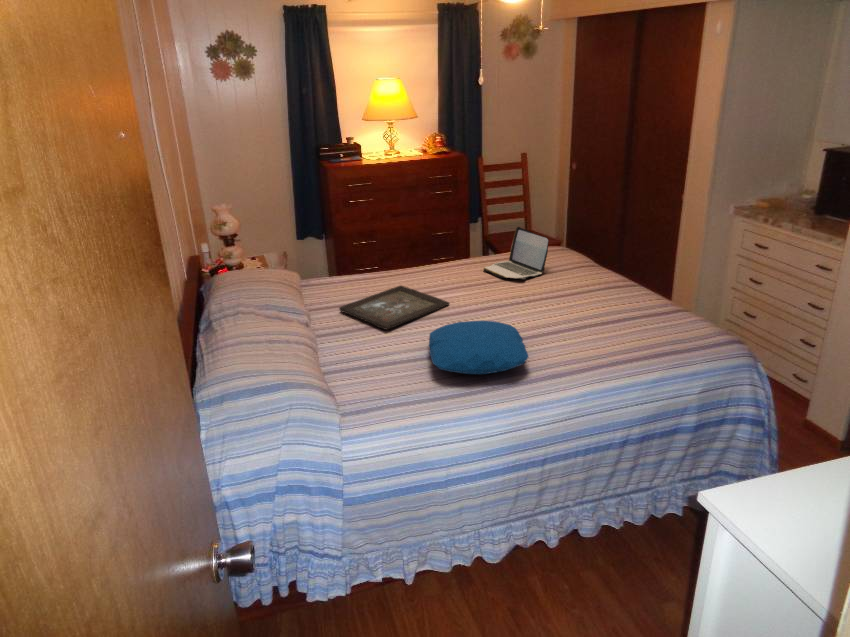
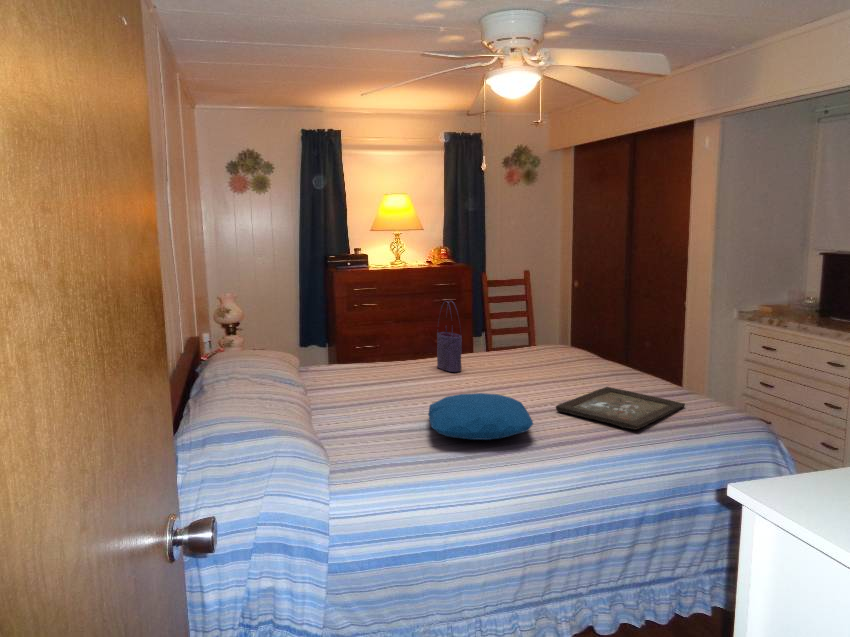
tote bag: none [435,214,459,285] -> present [437,301,462,372]
laptop: present [484,227,548,279] -> none [486,321,552,368]
tray: present [339,286,449,330] -> present [556,387,685,430]

